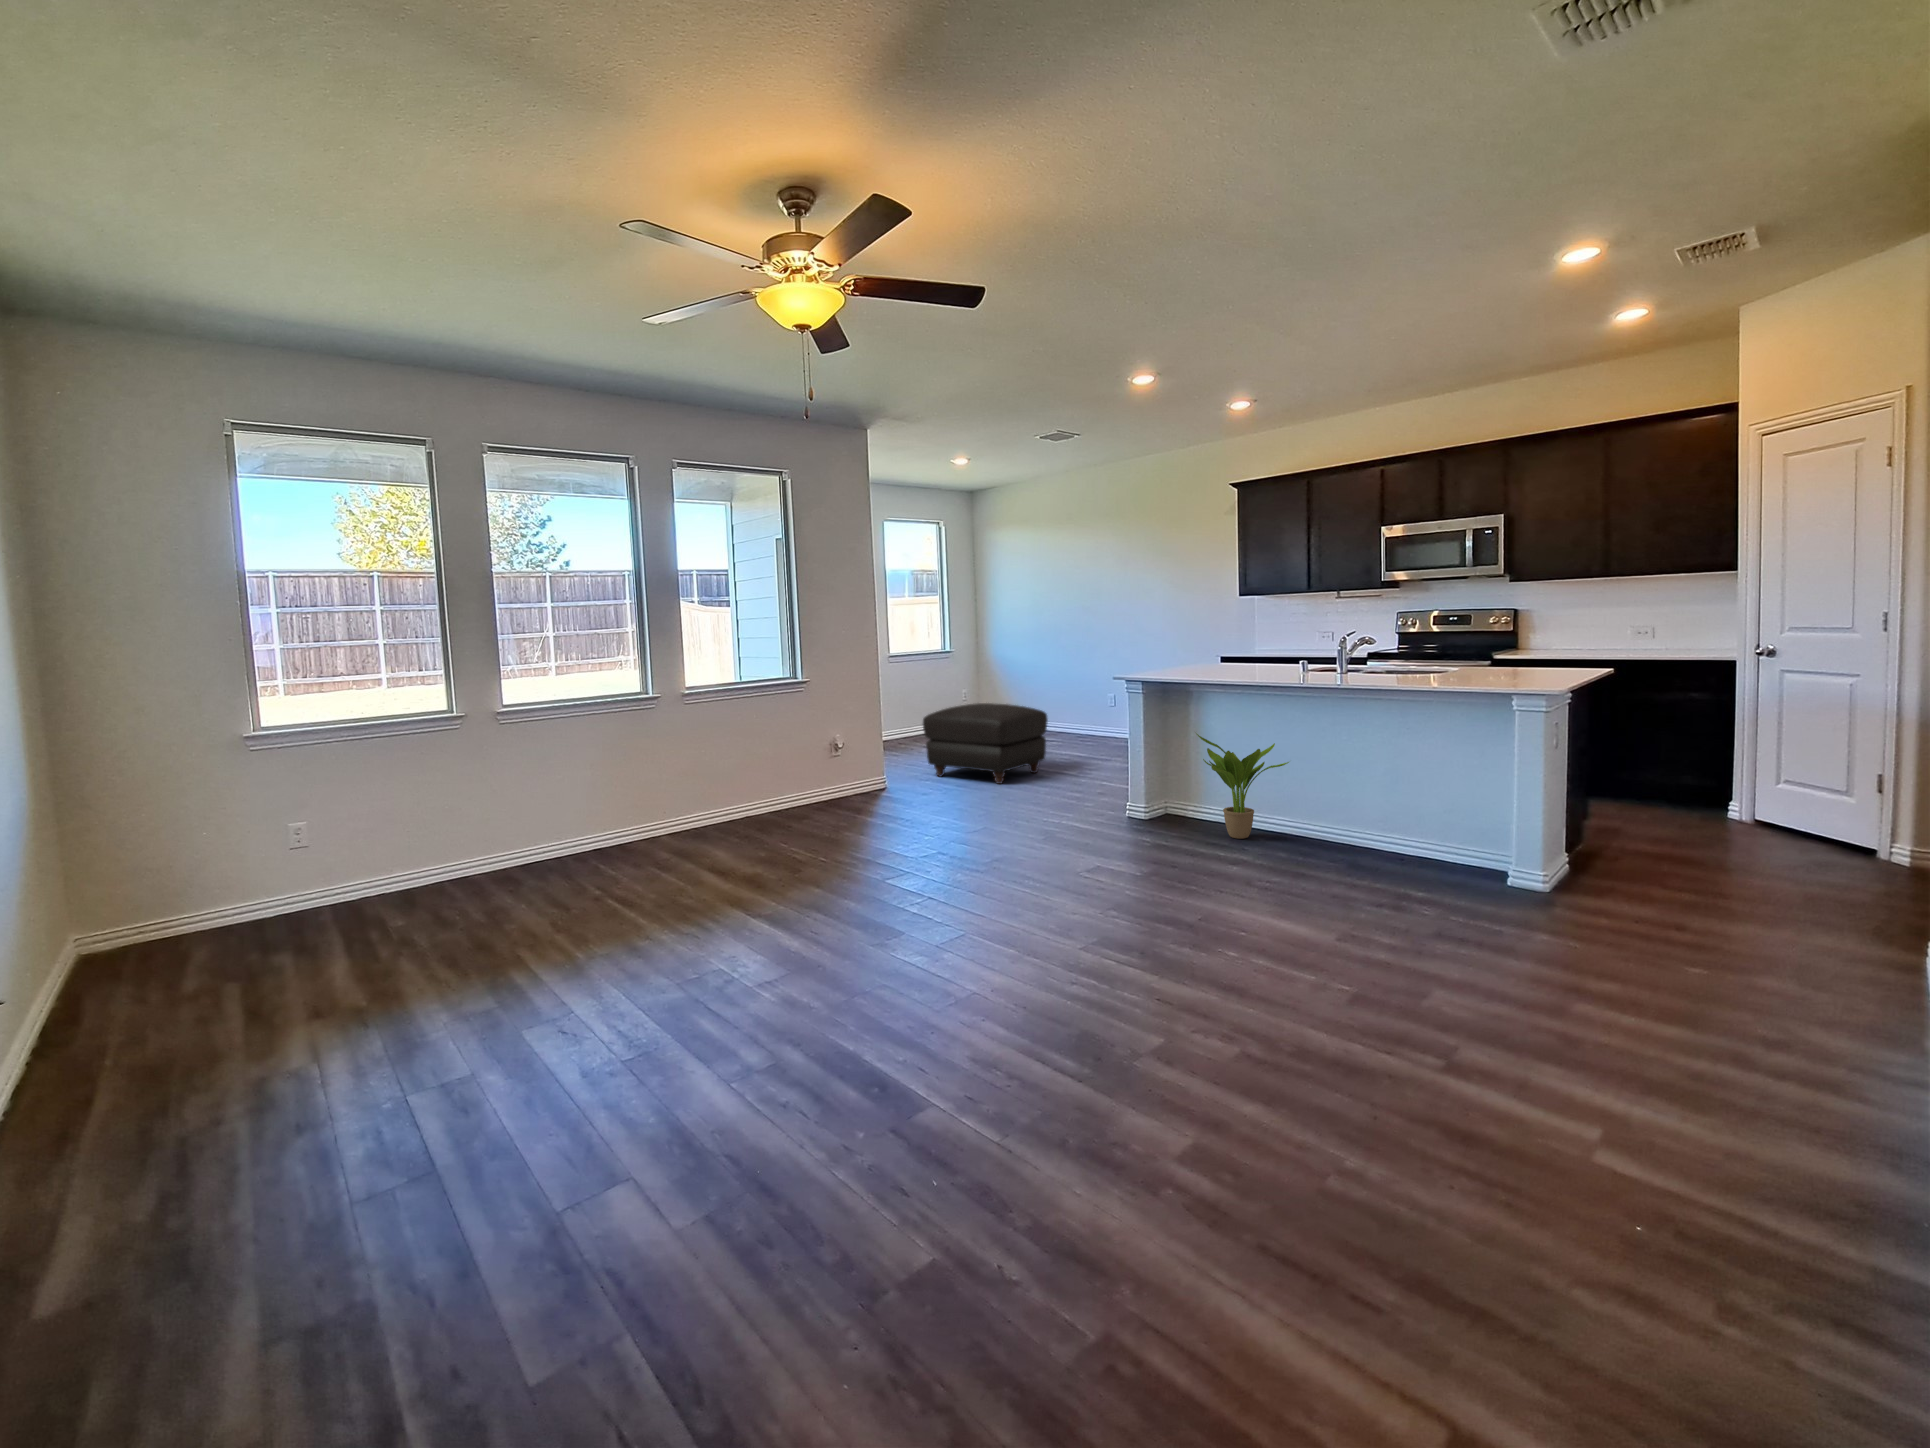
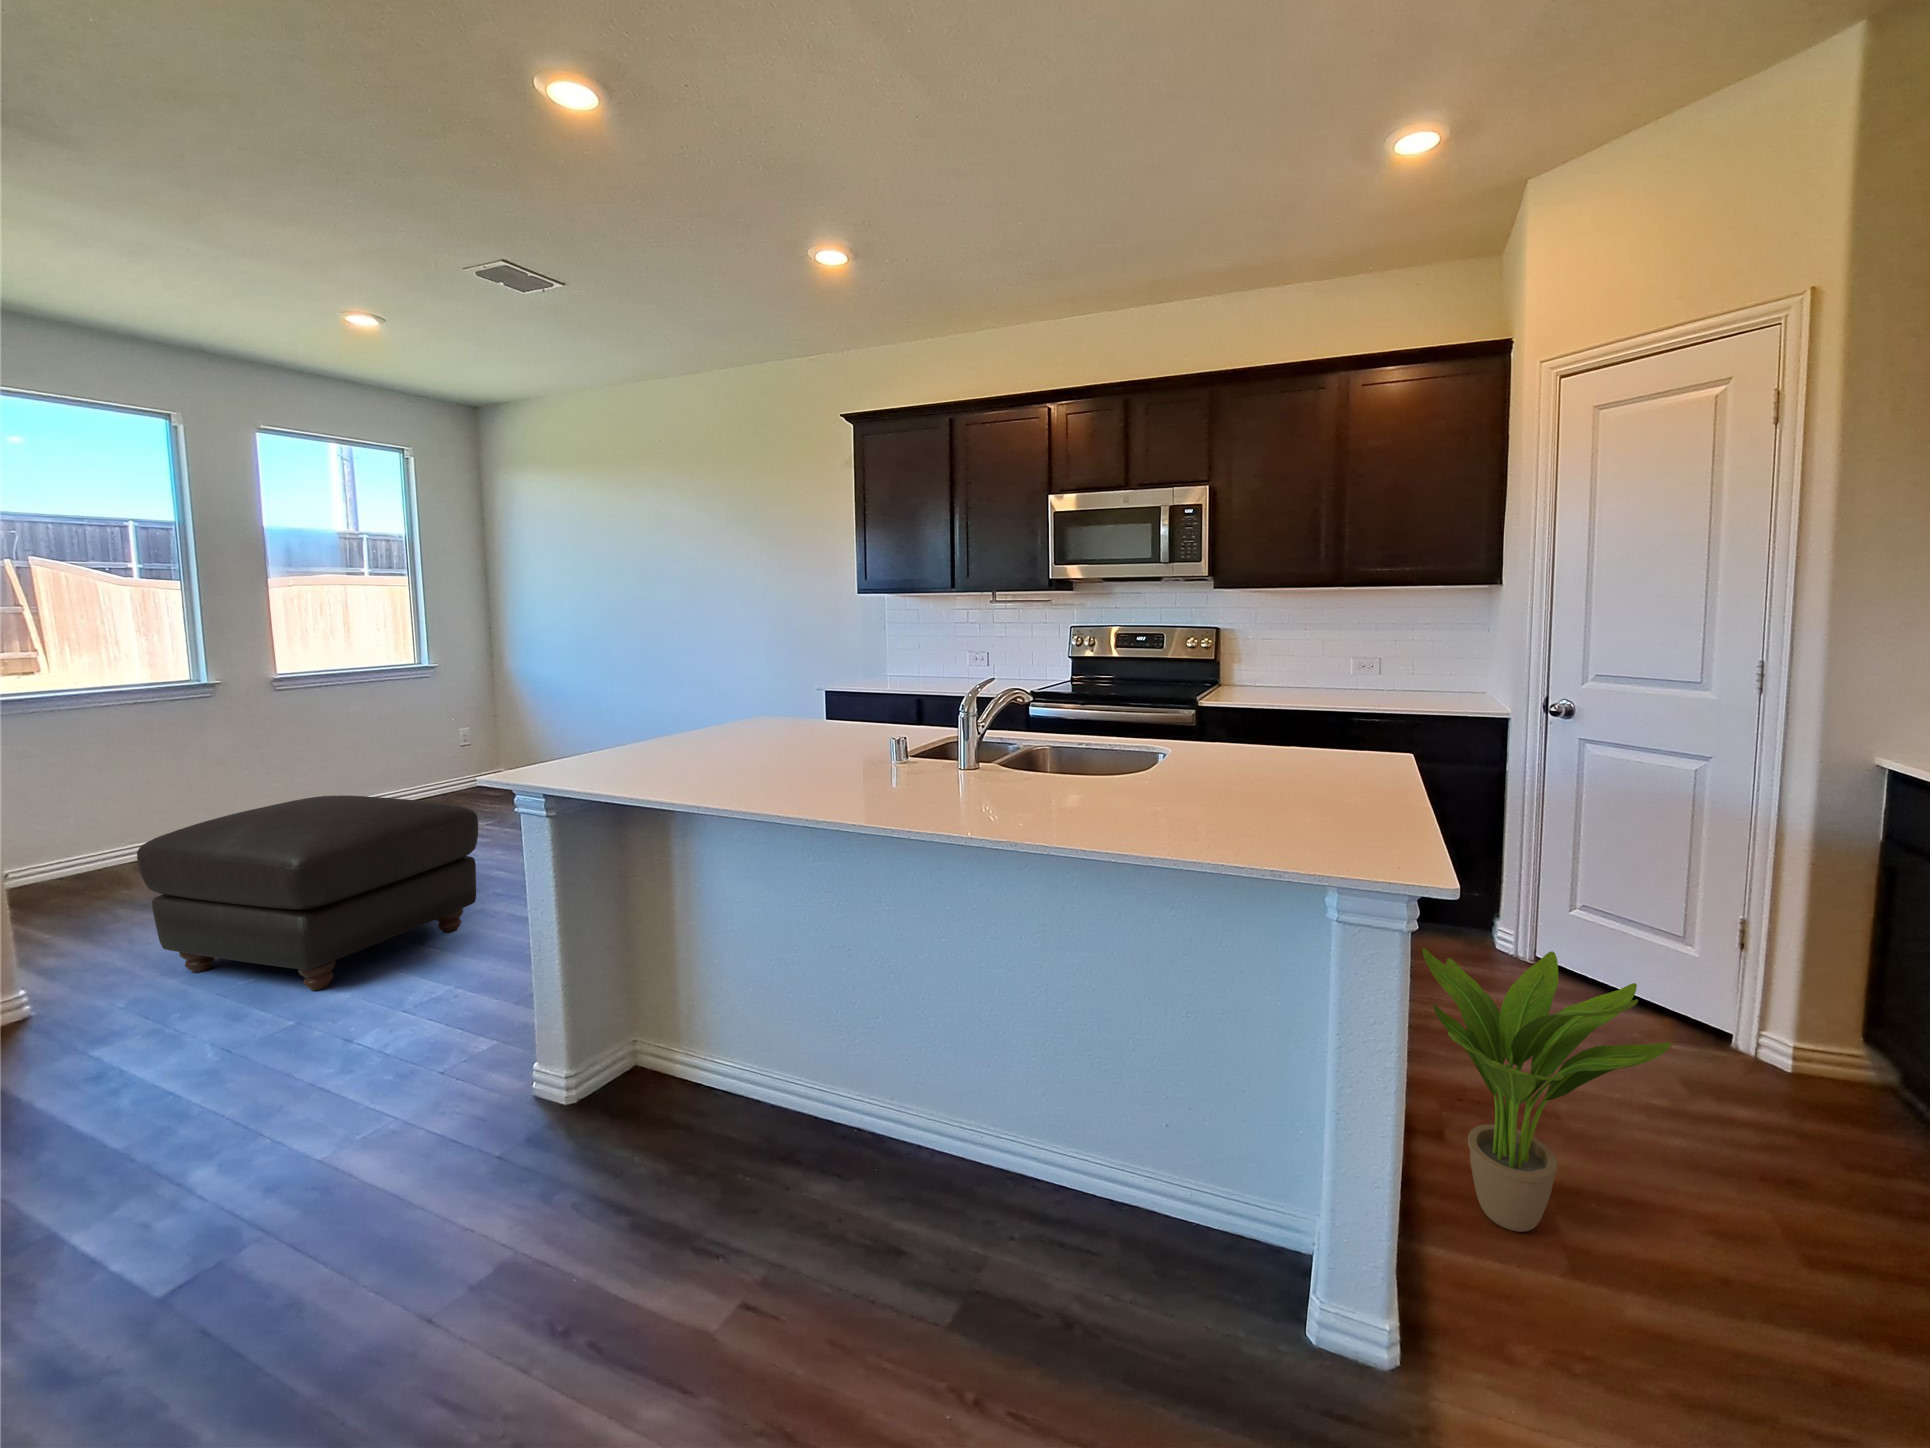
potted plant: present [1196,733,1289,839] -> present [1422,948,1671,1232]

